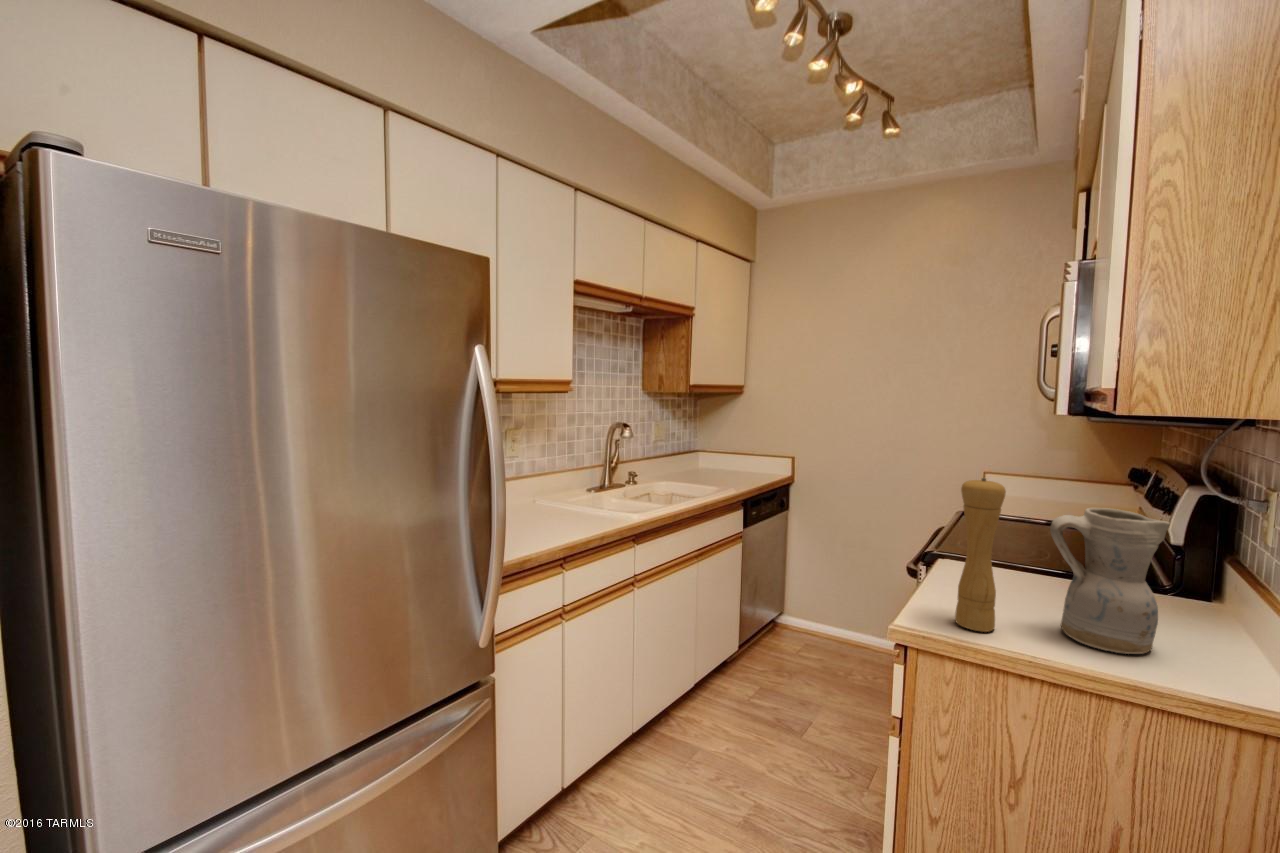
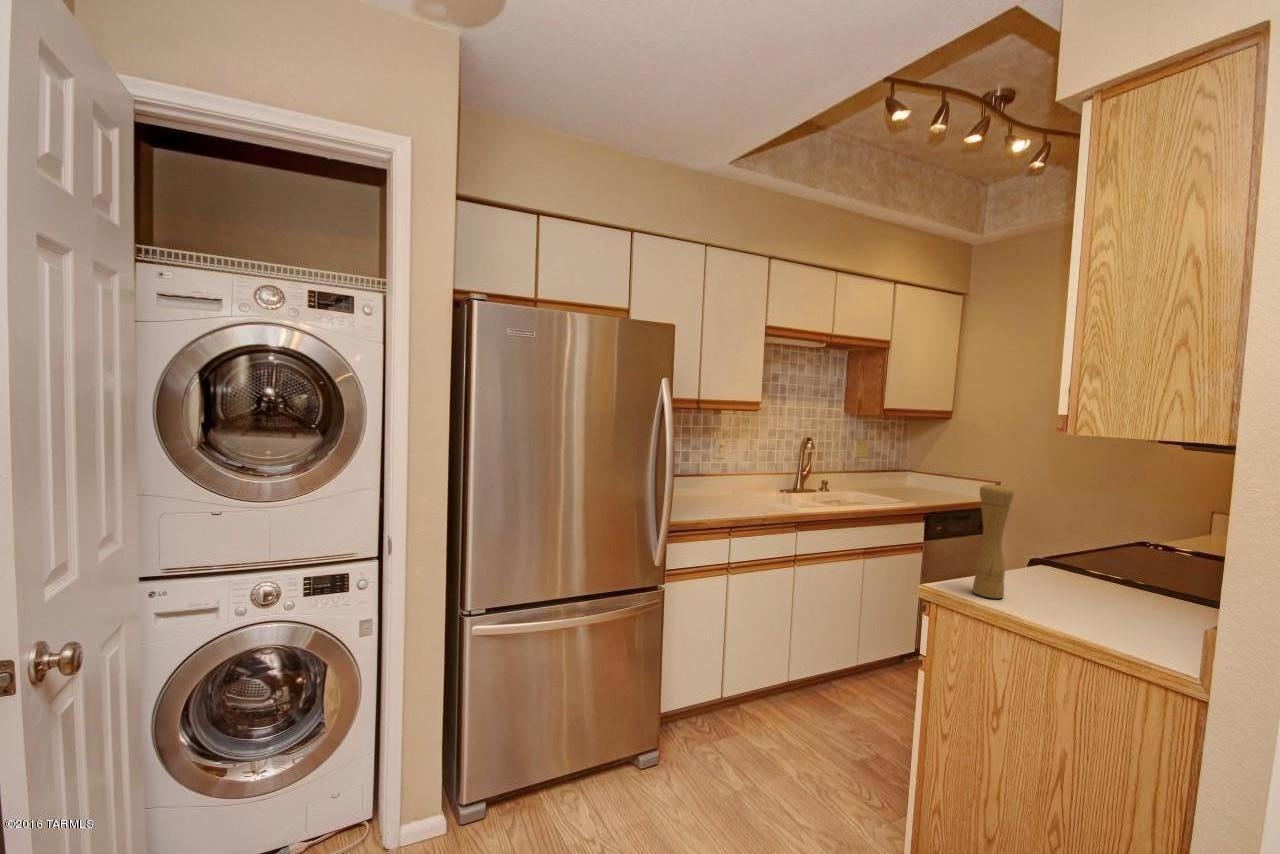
ceramic pitcher: present [1050,508,1170,654] -> none [1051,513,1139,629]

